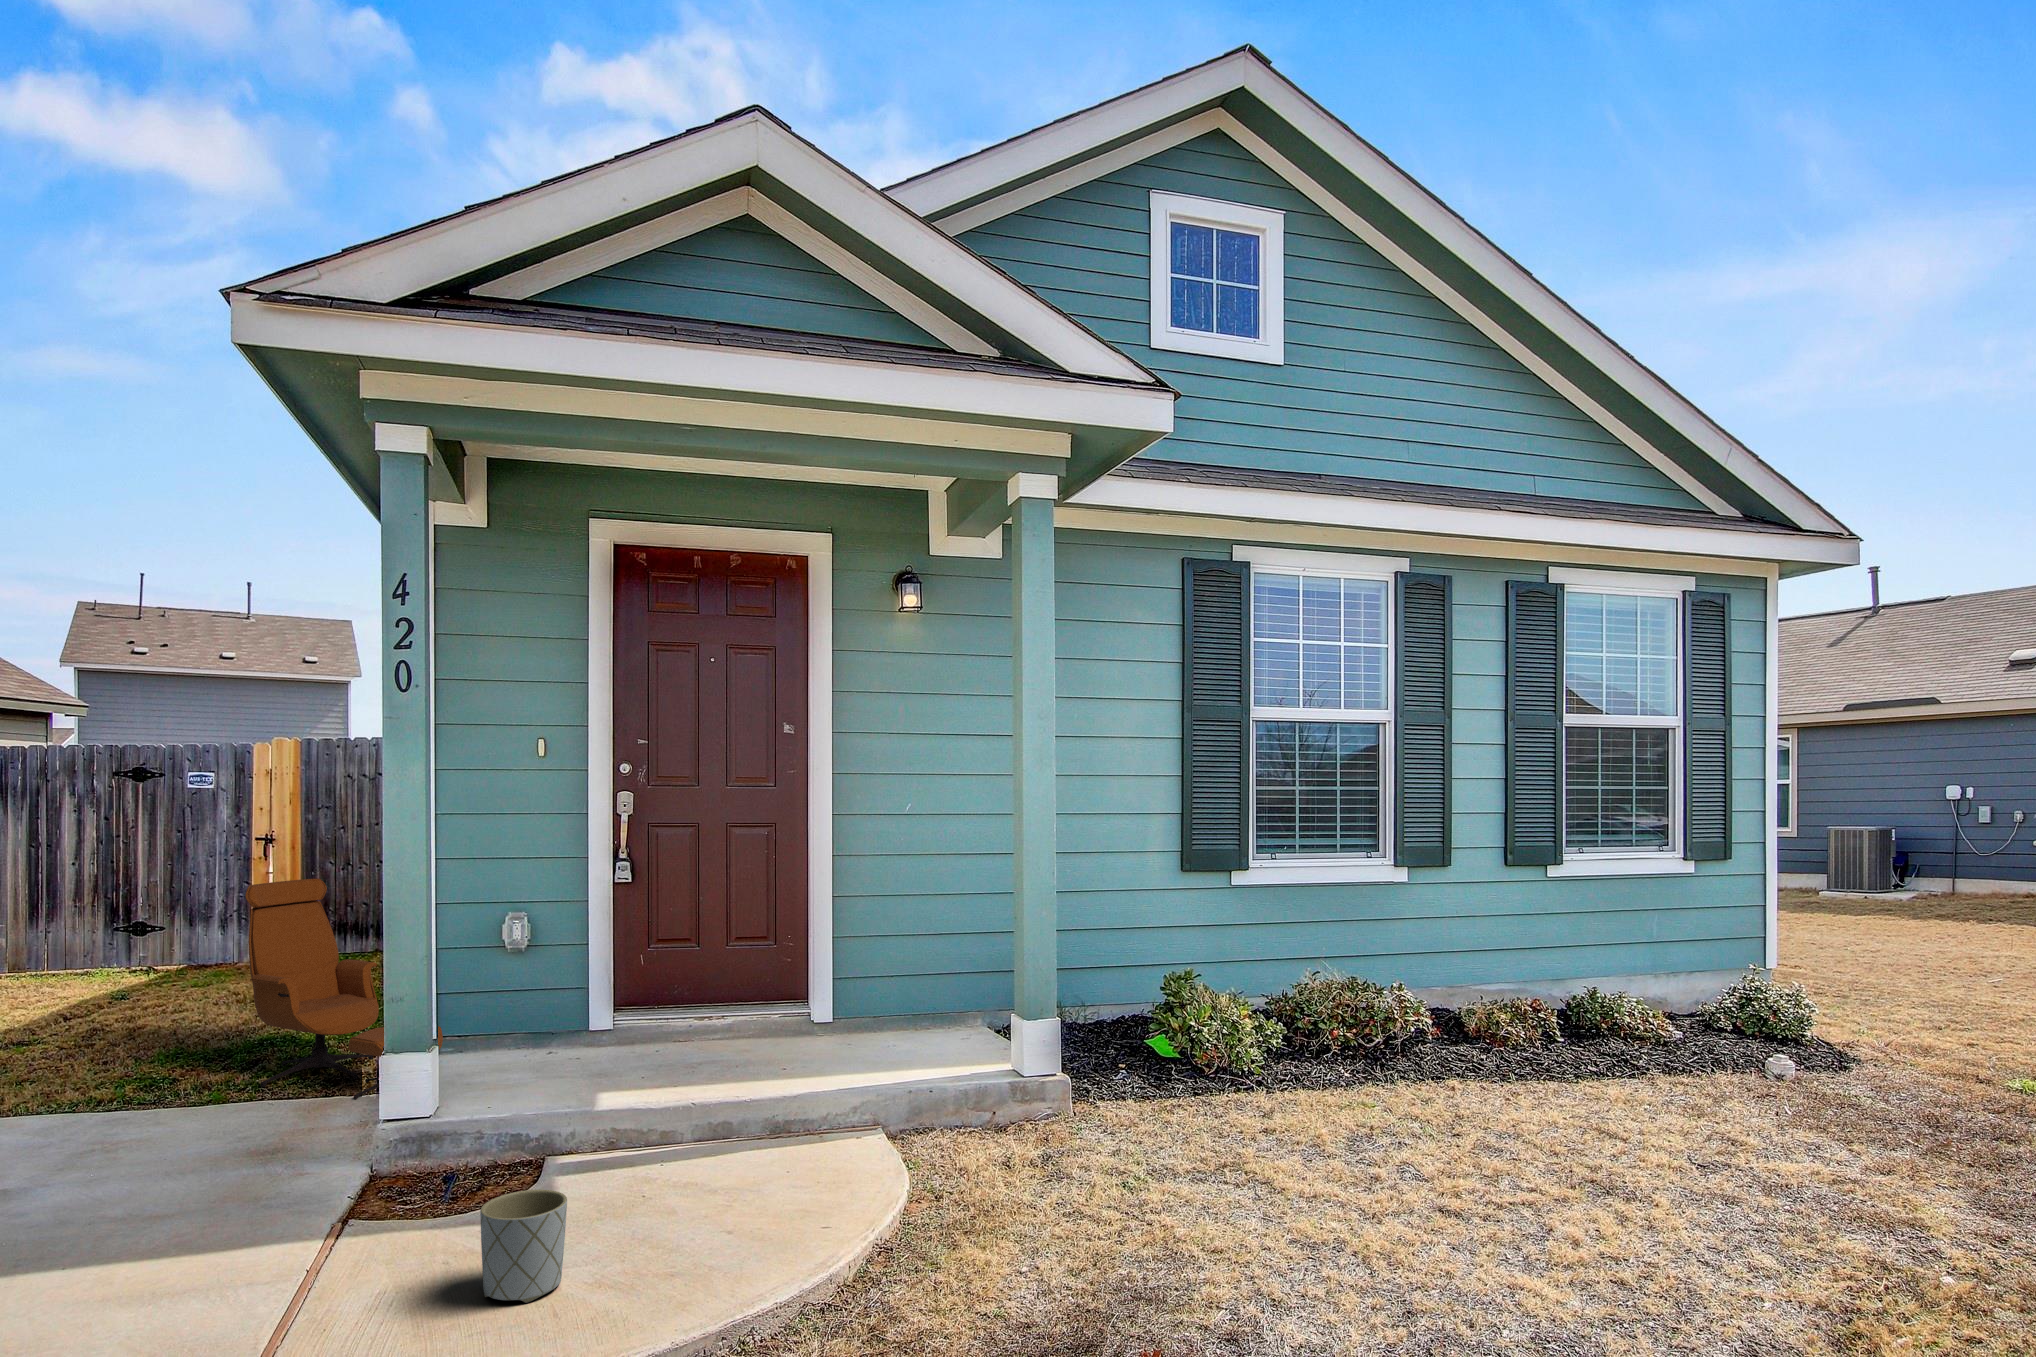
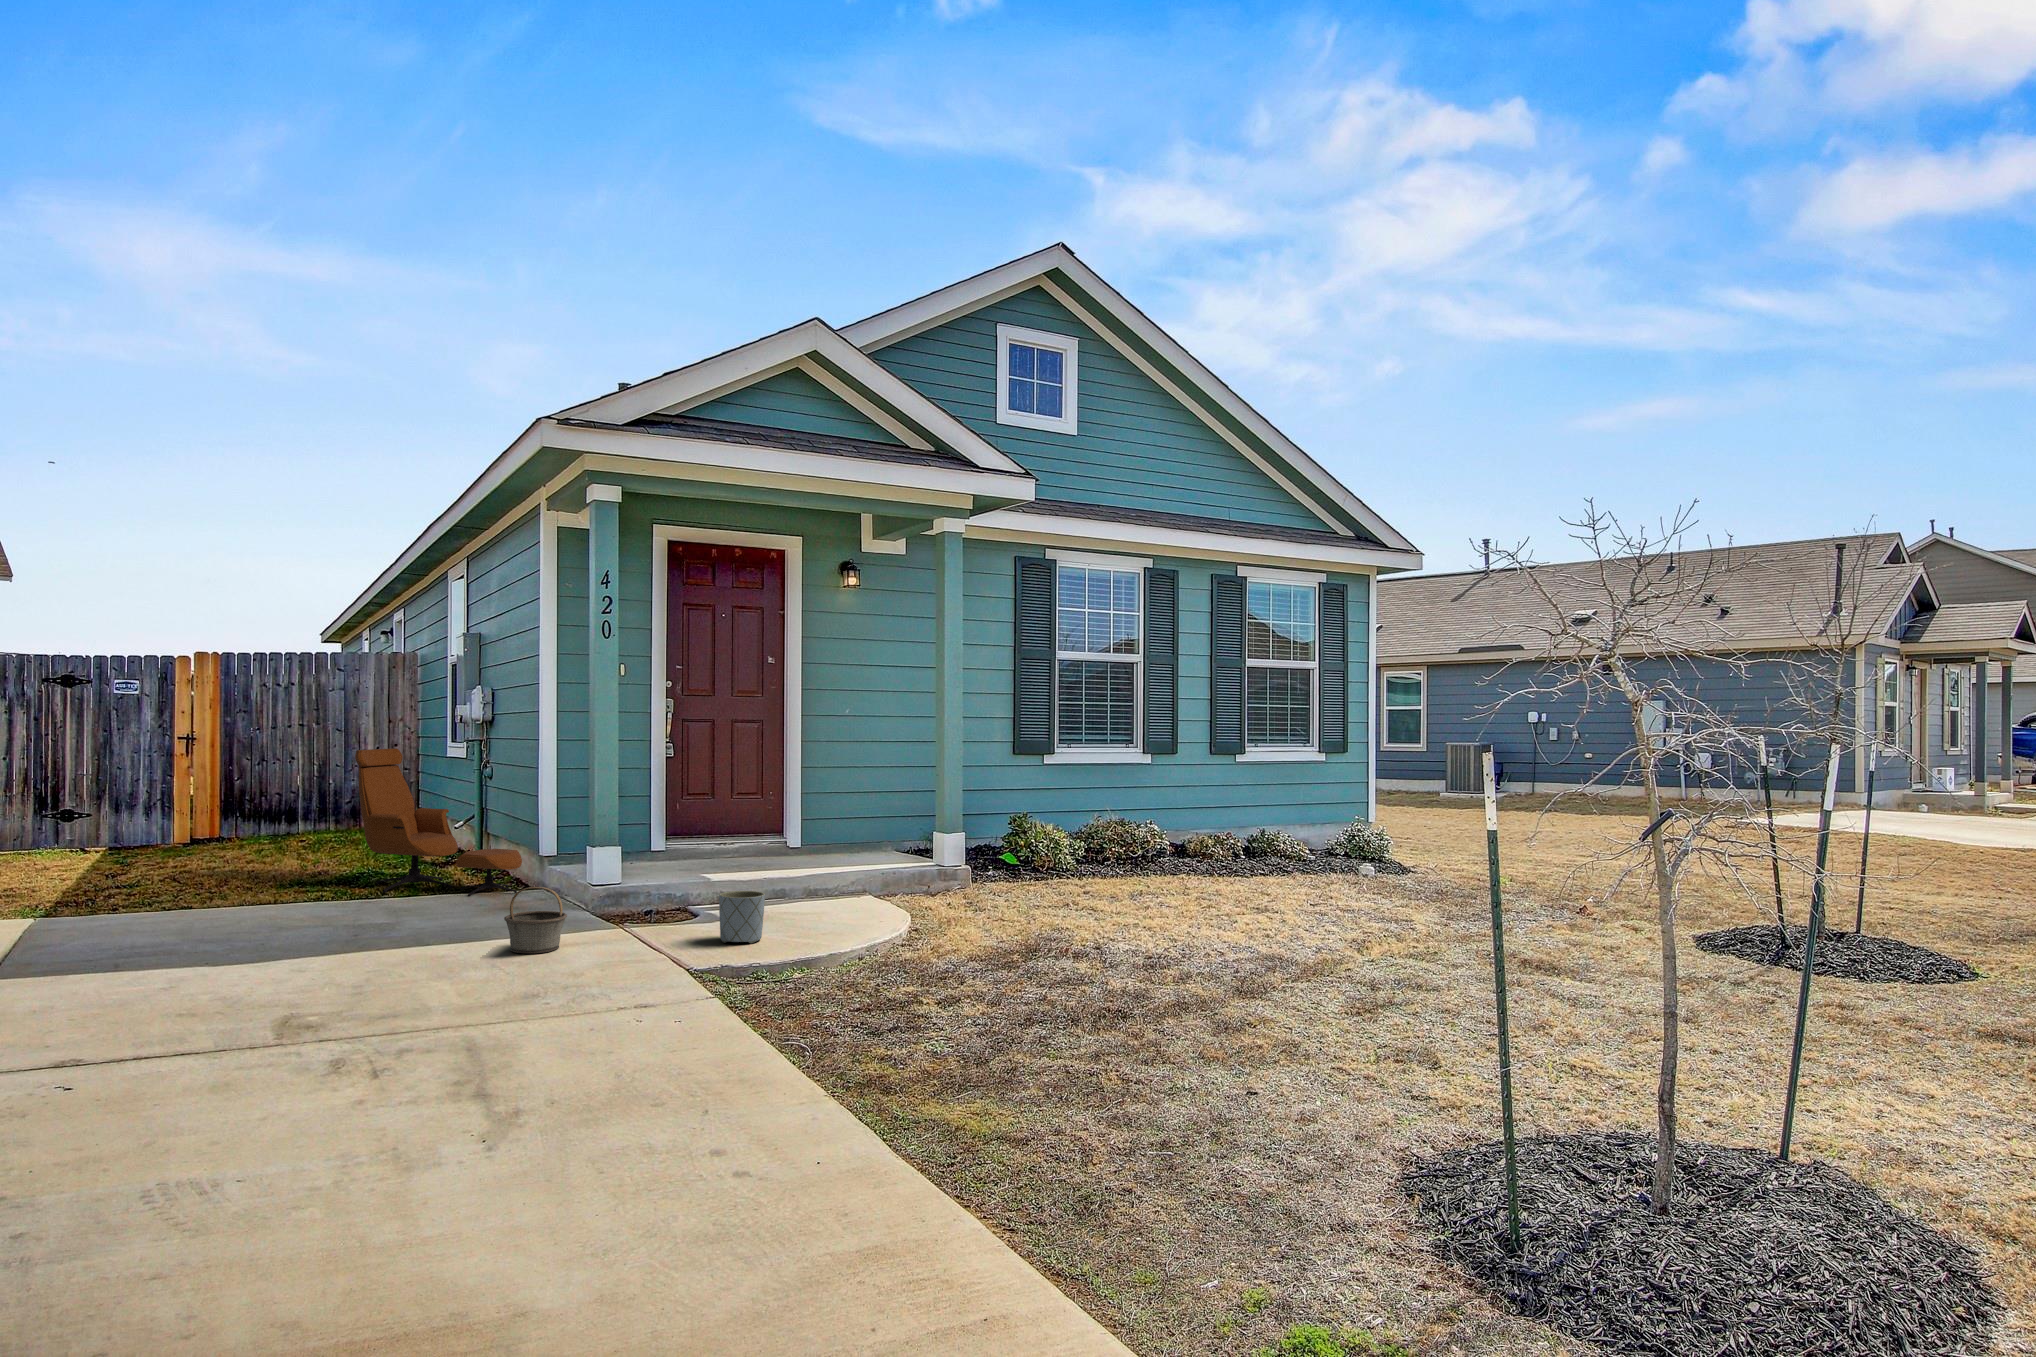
basket: none [111,1184,234,1312] -> present [504,887,567,953]

